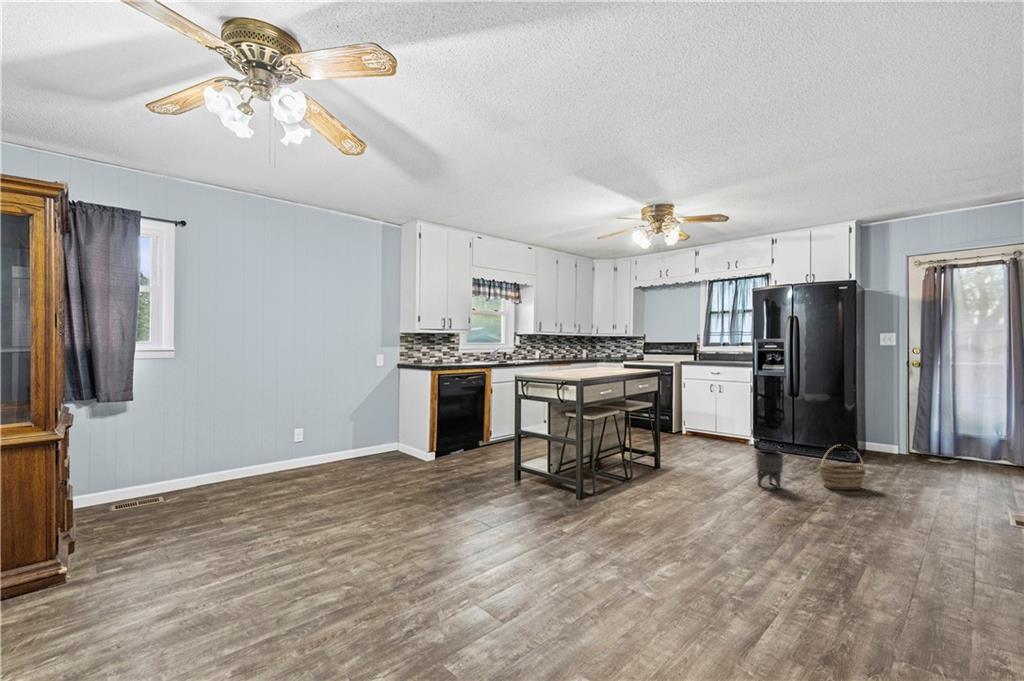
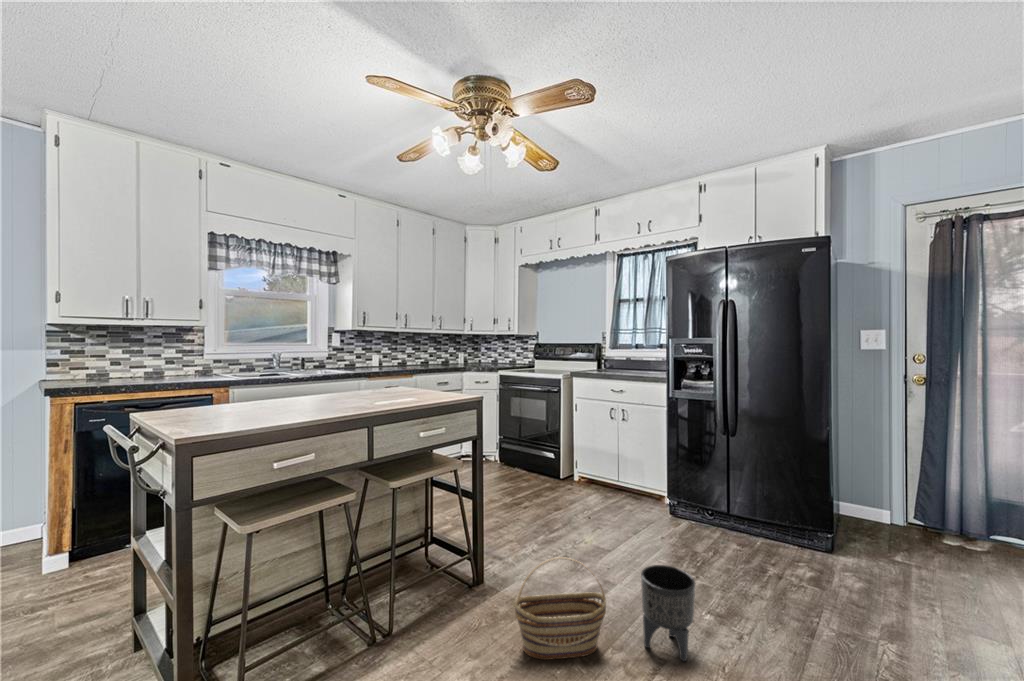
basket: present [820,451,865,490] -> present [515,557,606,660]

